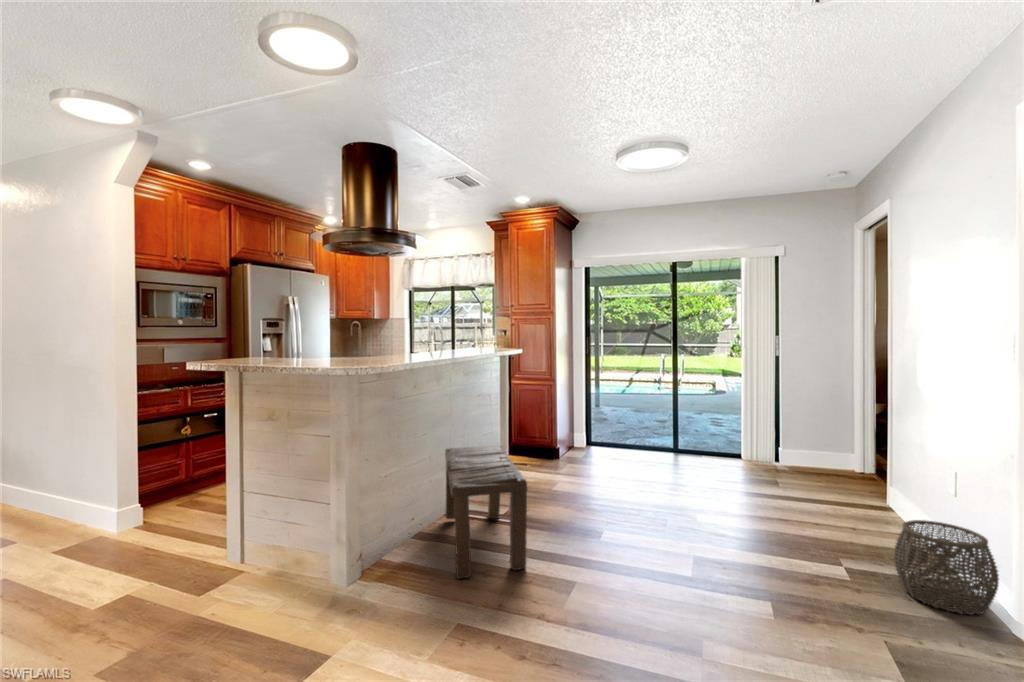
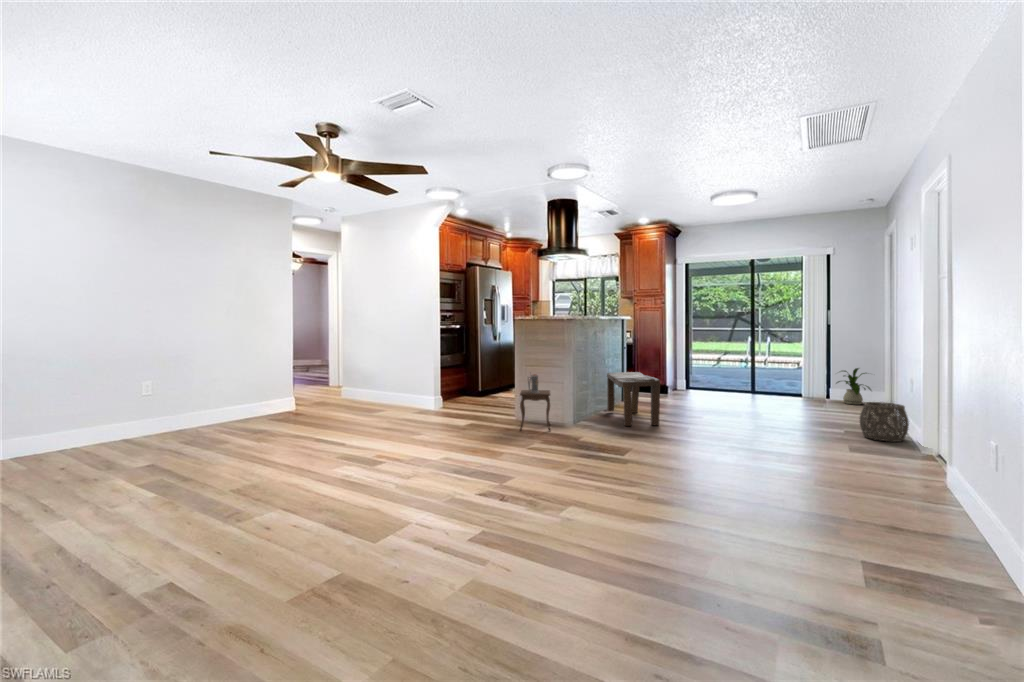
house plant: none [790,422,847,476] -> present [837,368,871,405]
side table: none [204,477,303,621] -> present [520,374,551,431]

